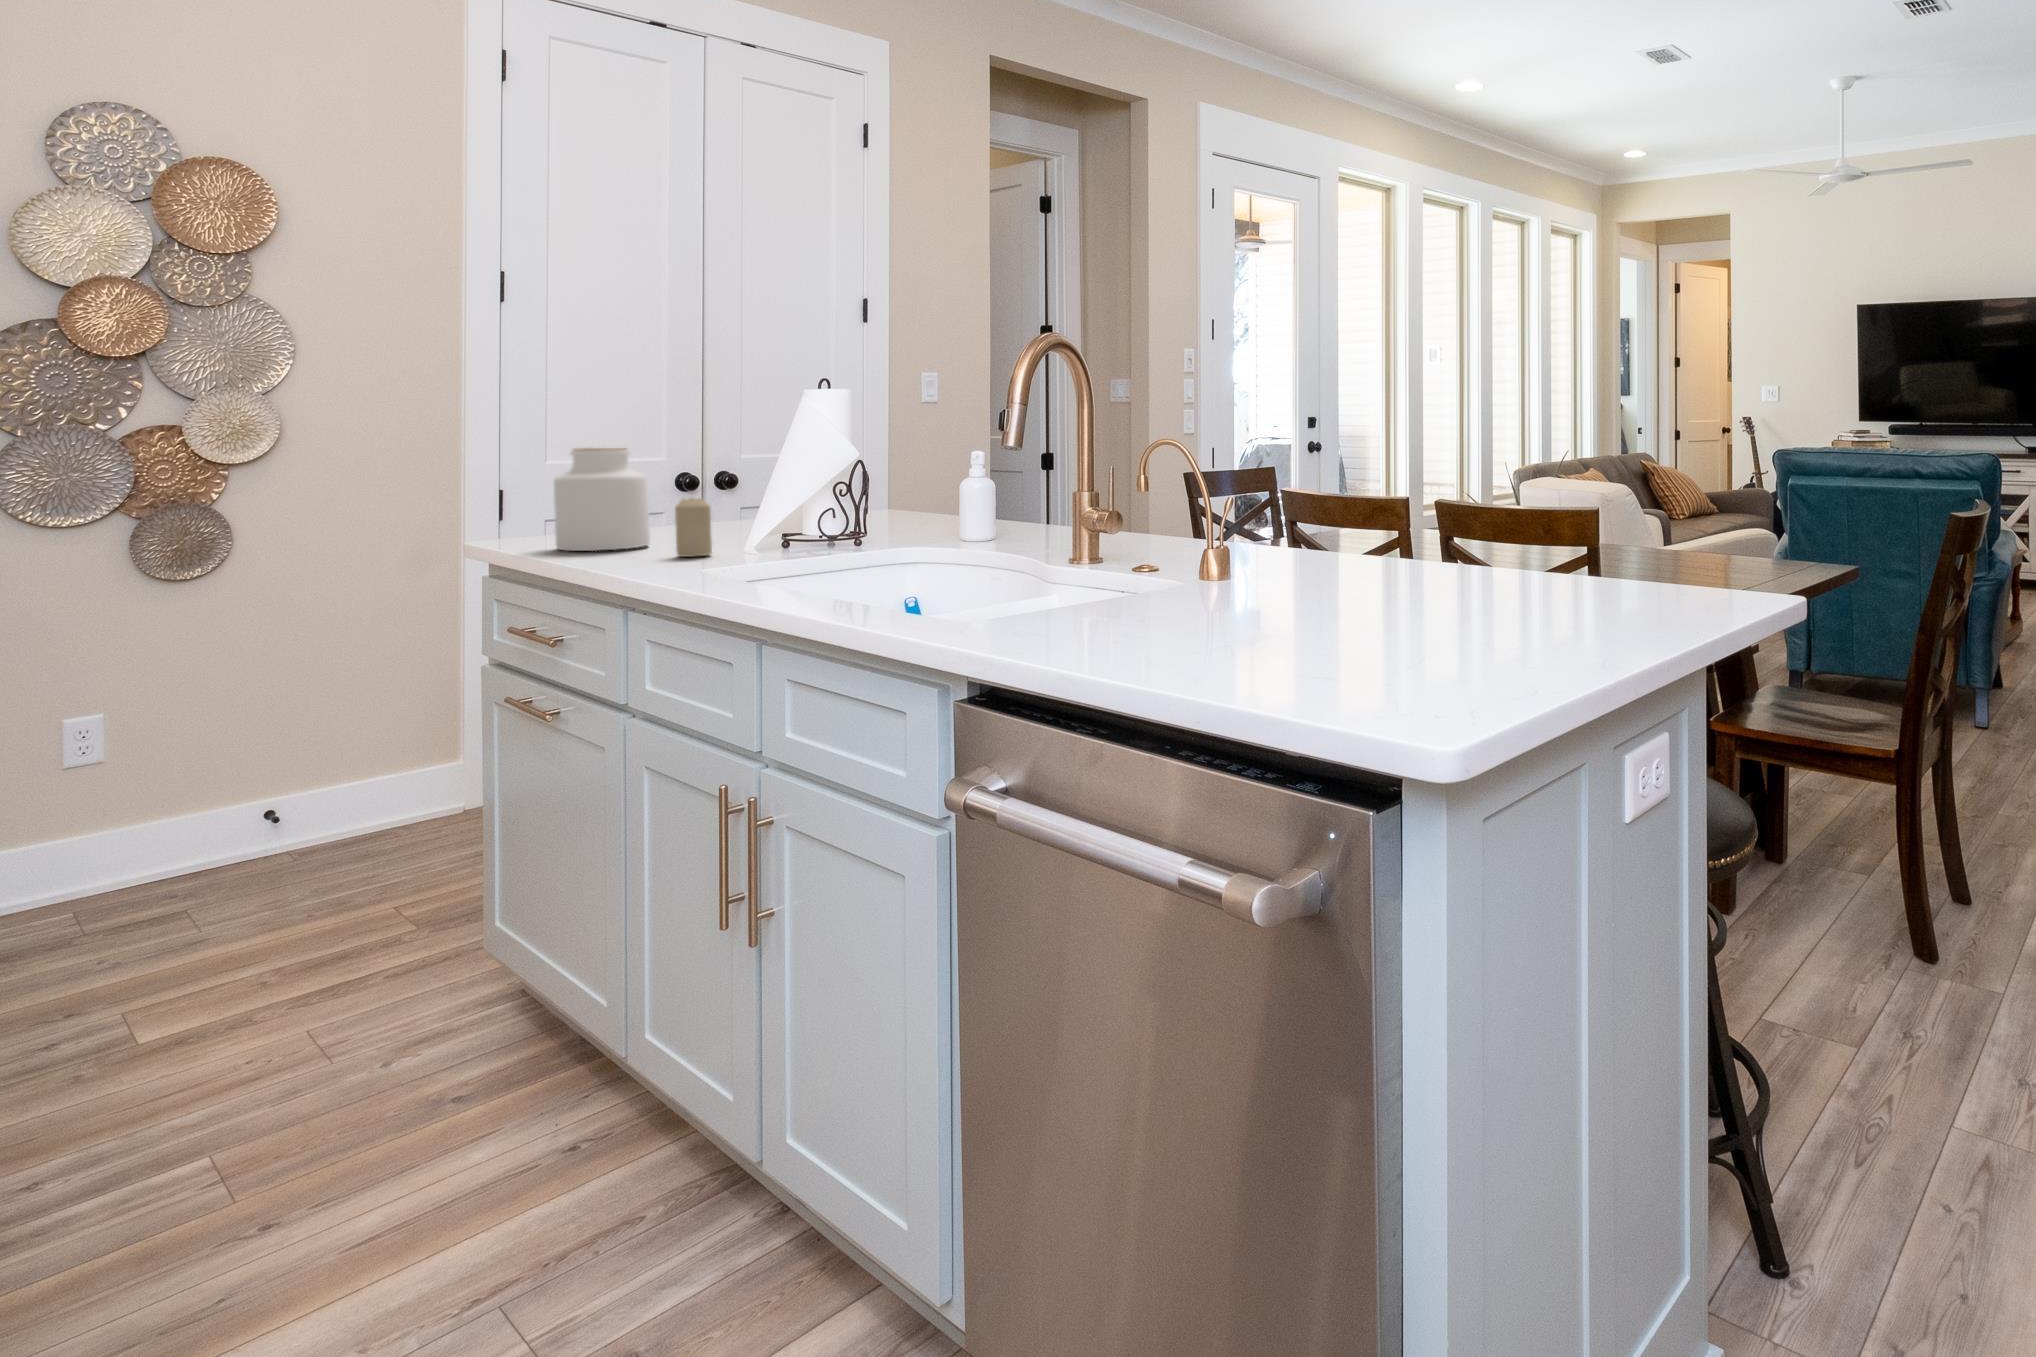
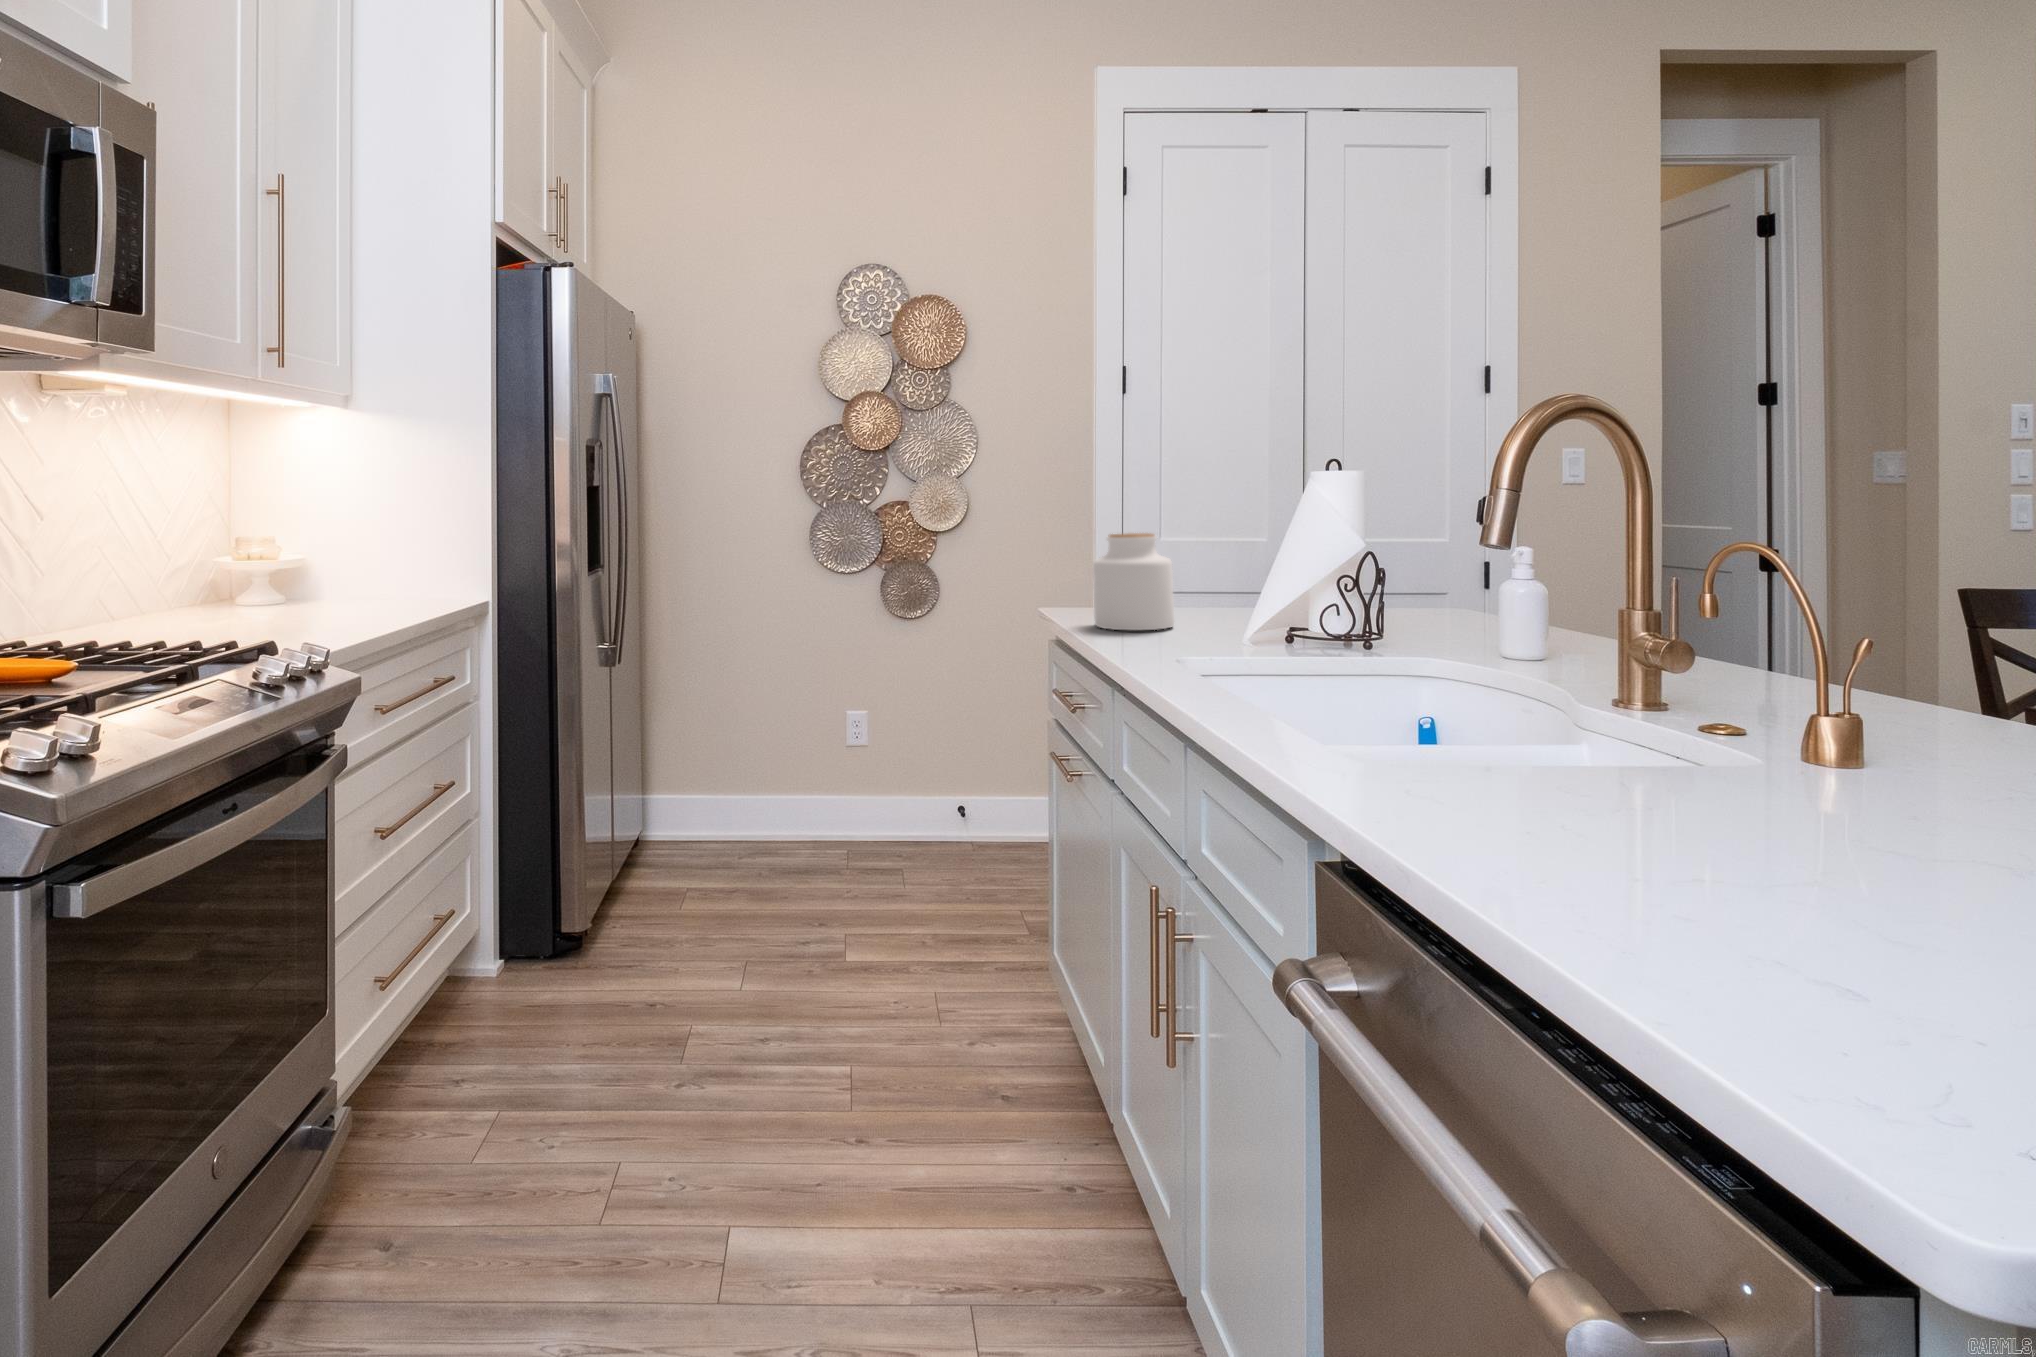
candle: present [675,498,712,557] -> none [1180,588,1214,646]

